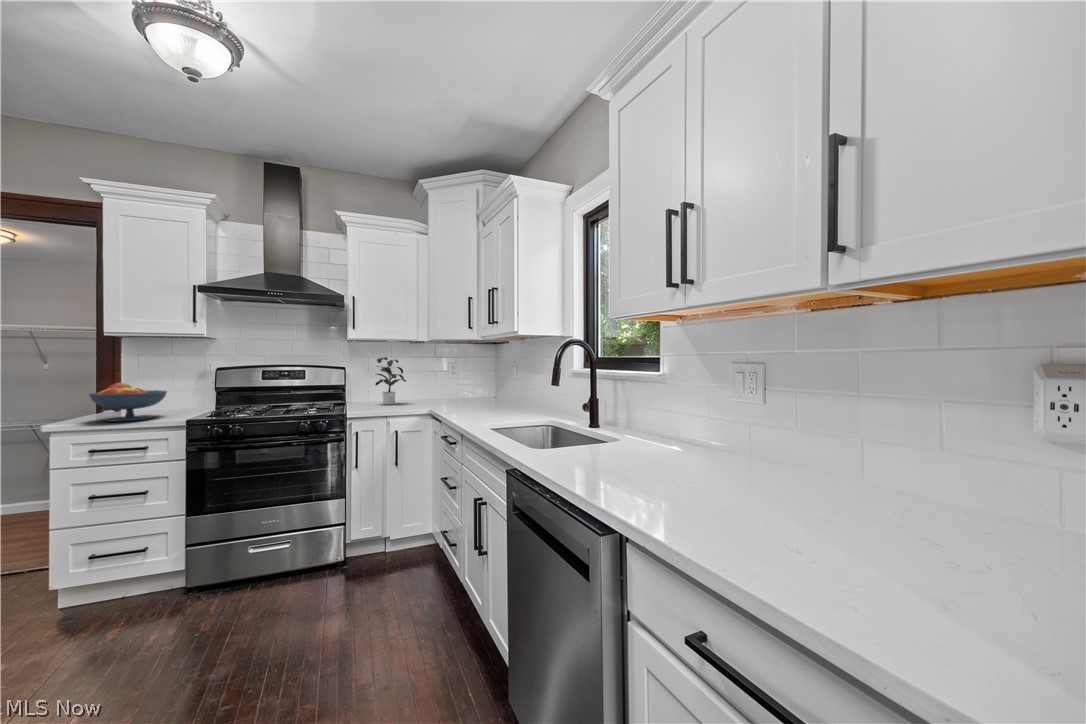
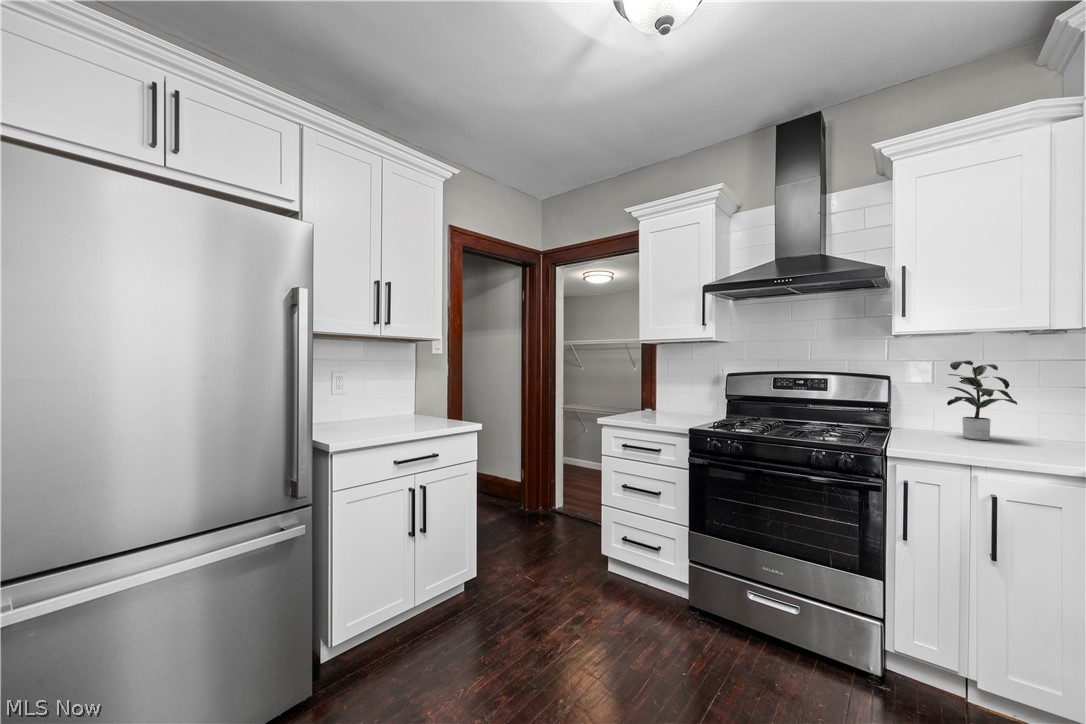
fruit bowl: present [89,383,167,422] -> none [624,385,680,423]

